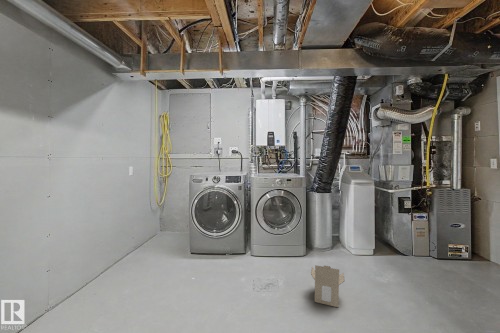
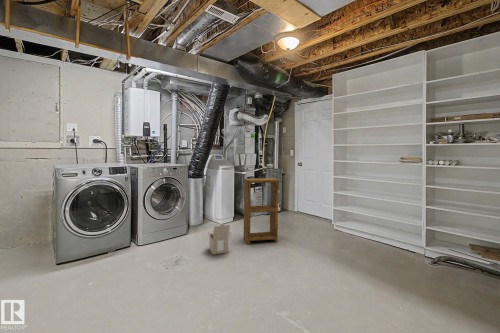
shelving unit: none [374,201,445,321] -> present [244,178,279,244]

